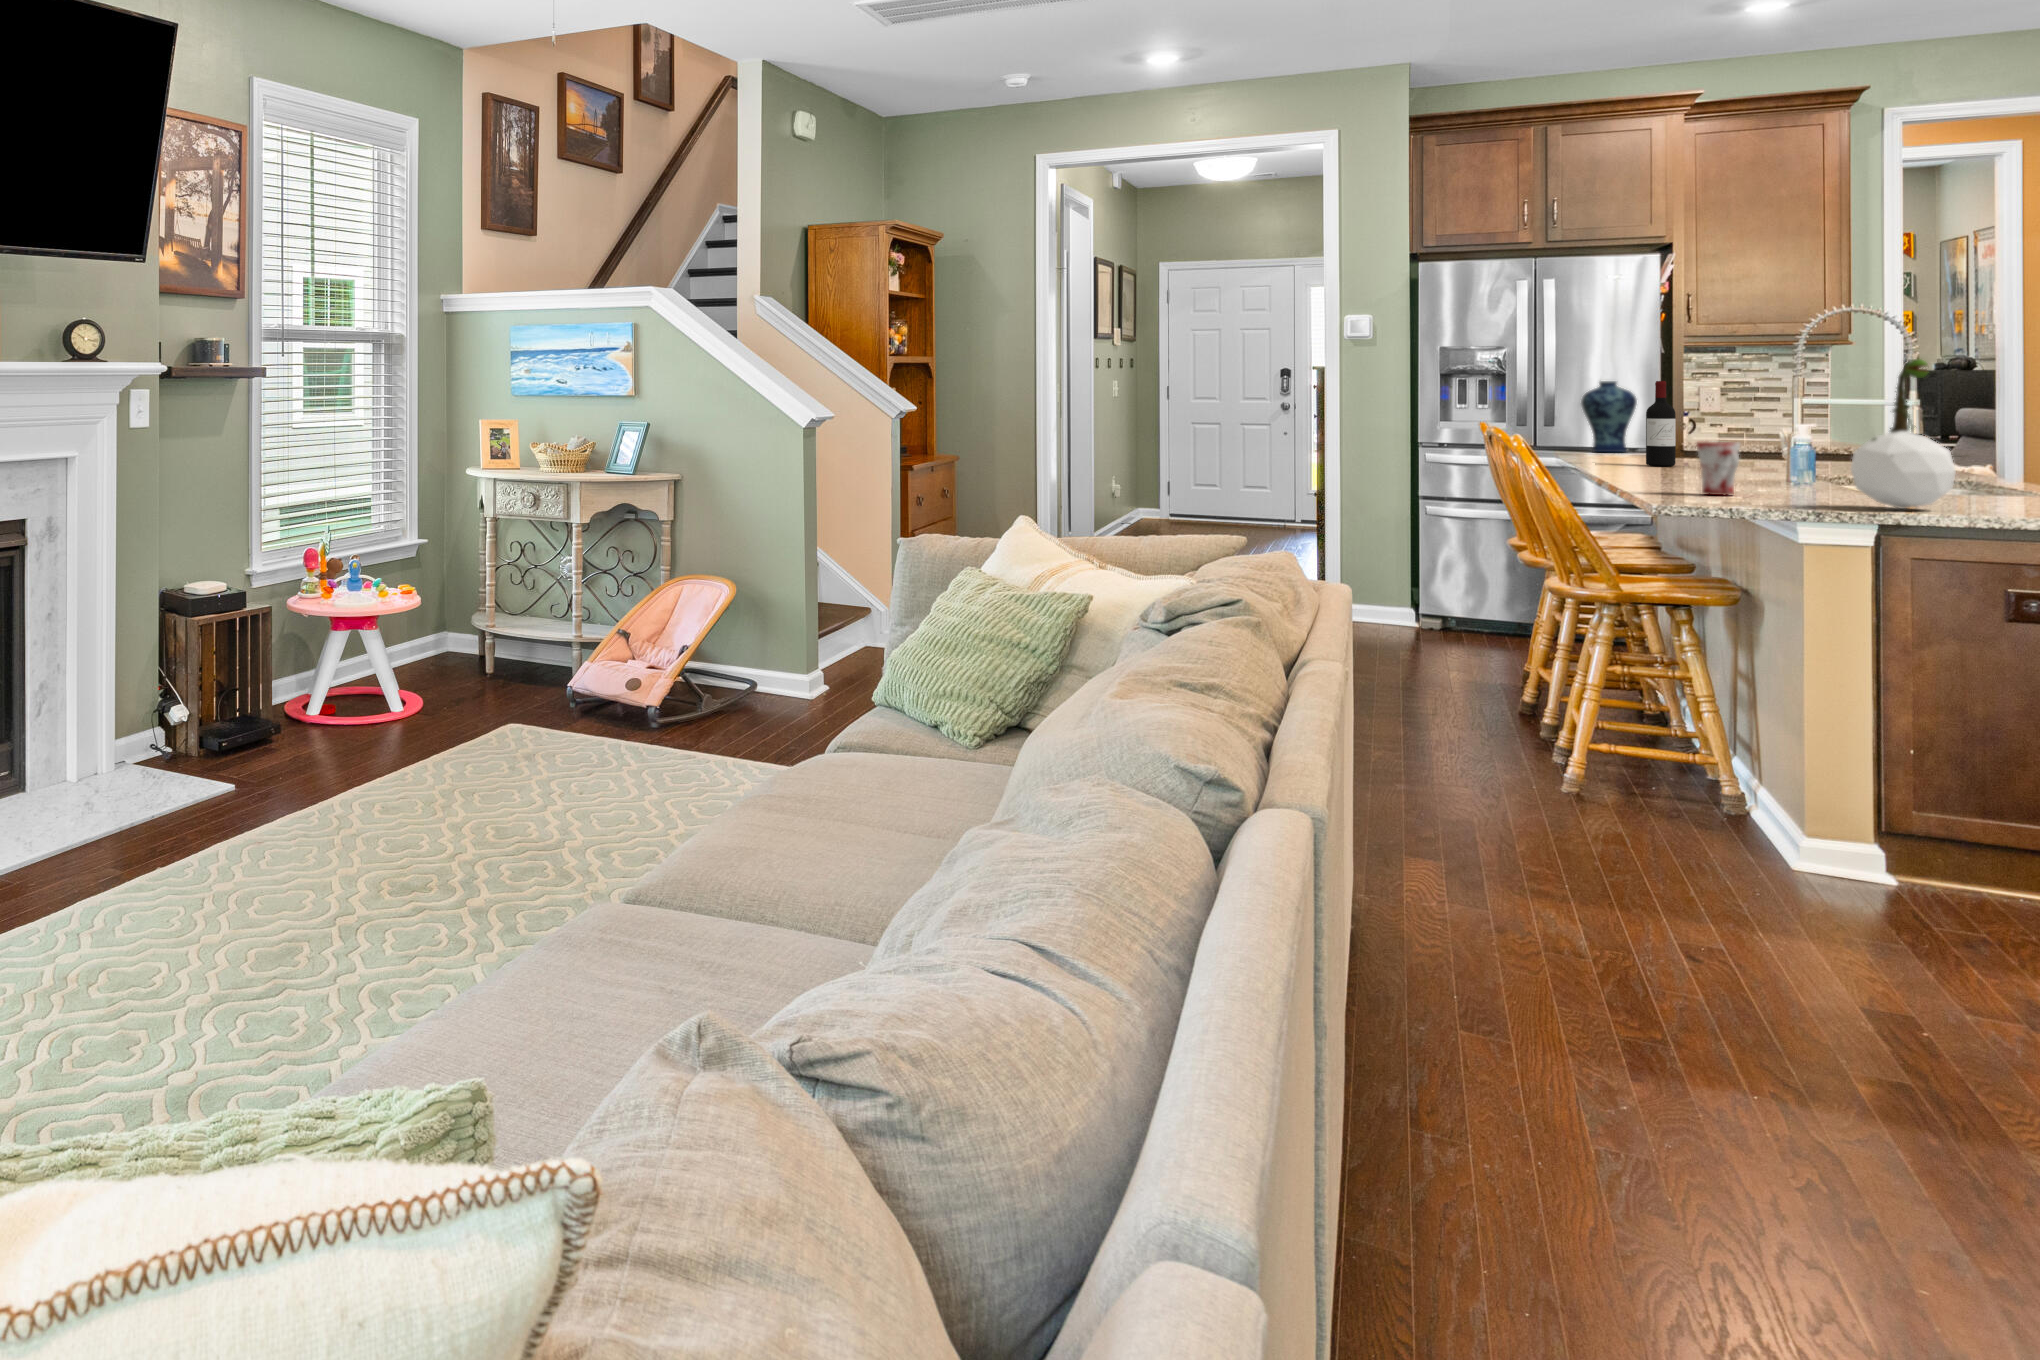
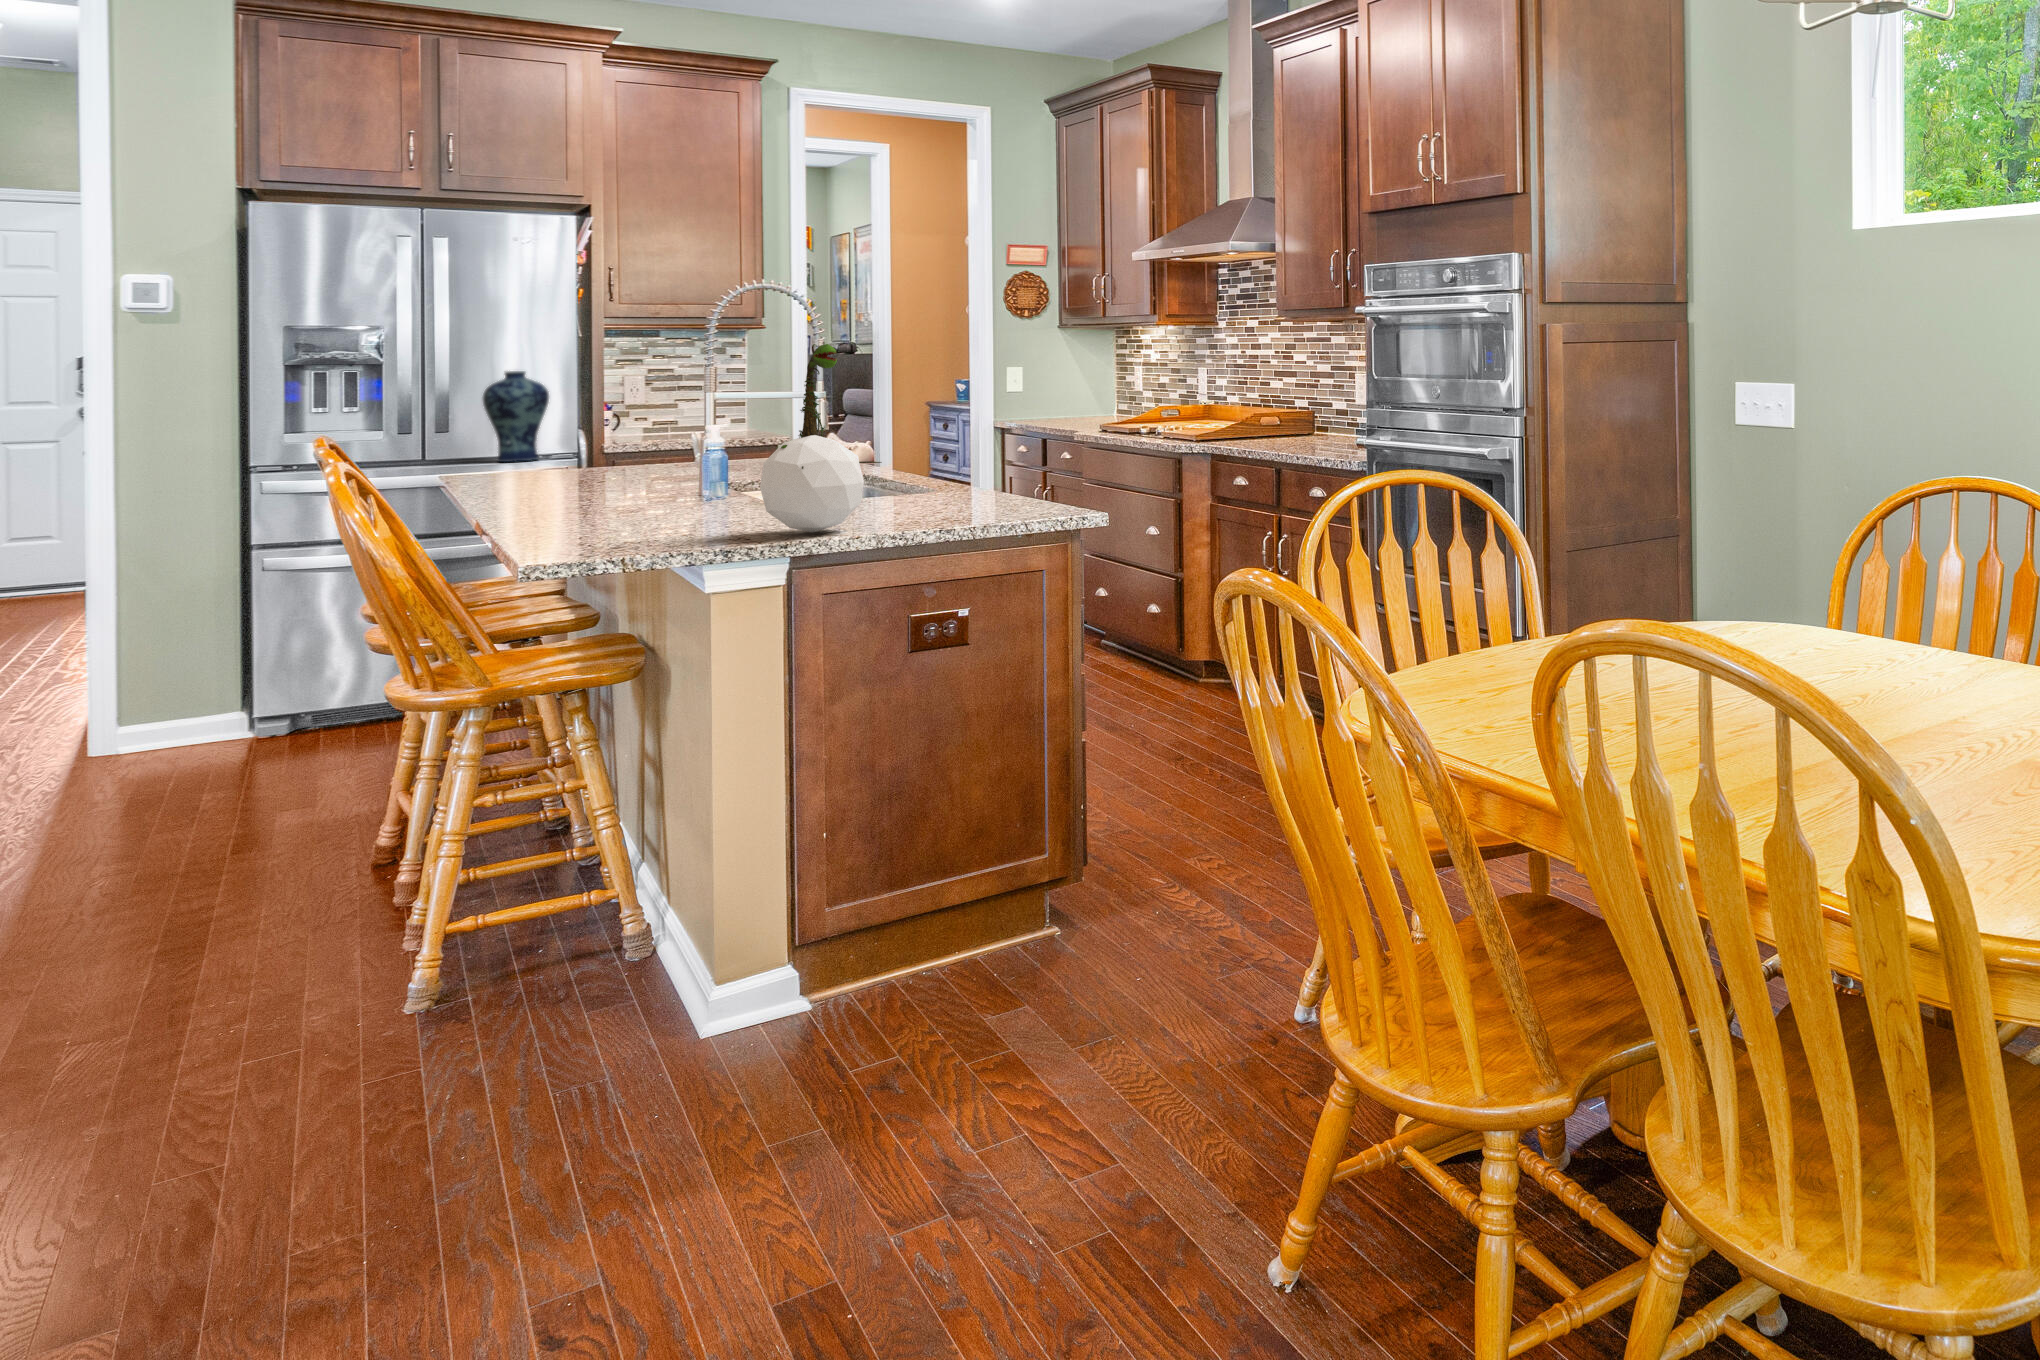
wine bottle: present [1646,381,1676,466] -> none [549,372,584,481]
mug: present [1696,441,1740,495] -> none [586,455,641,530]

